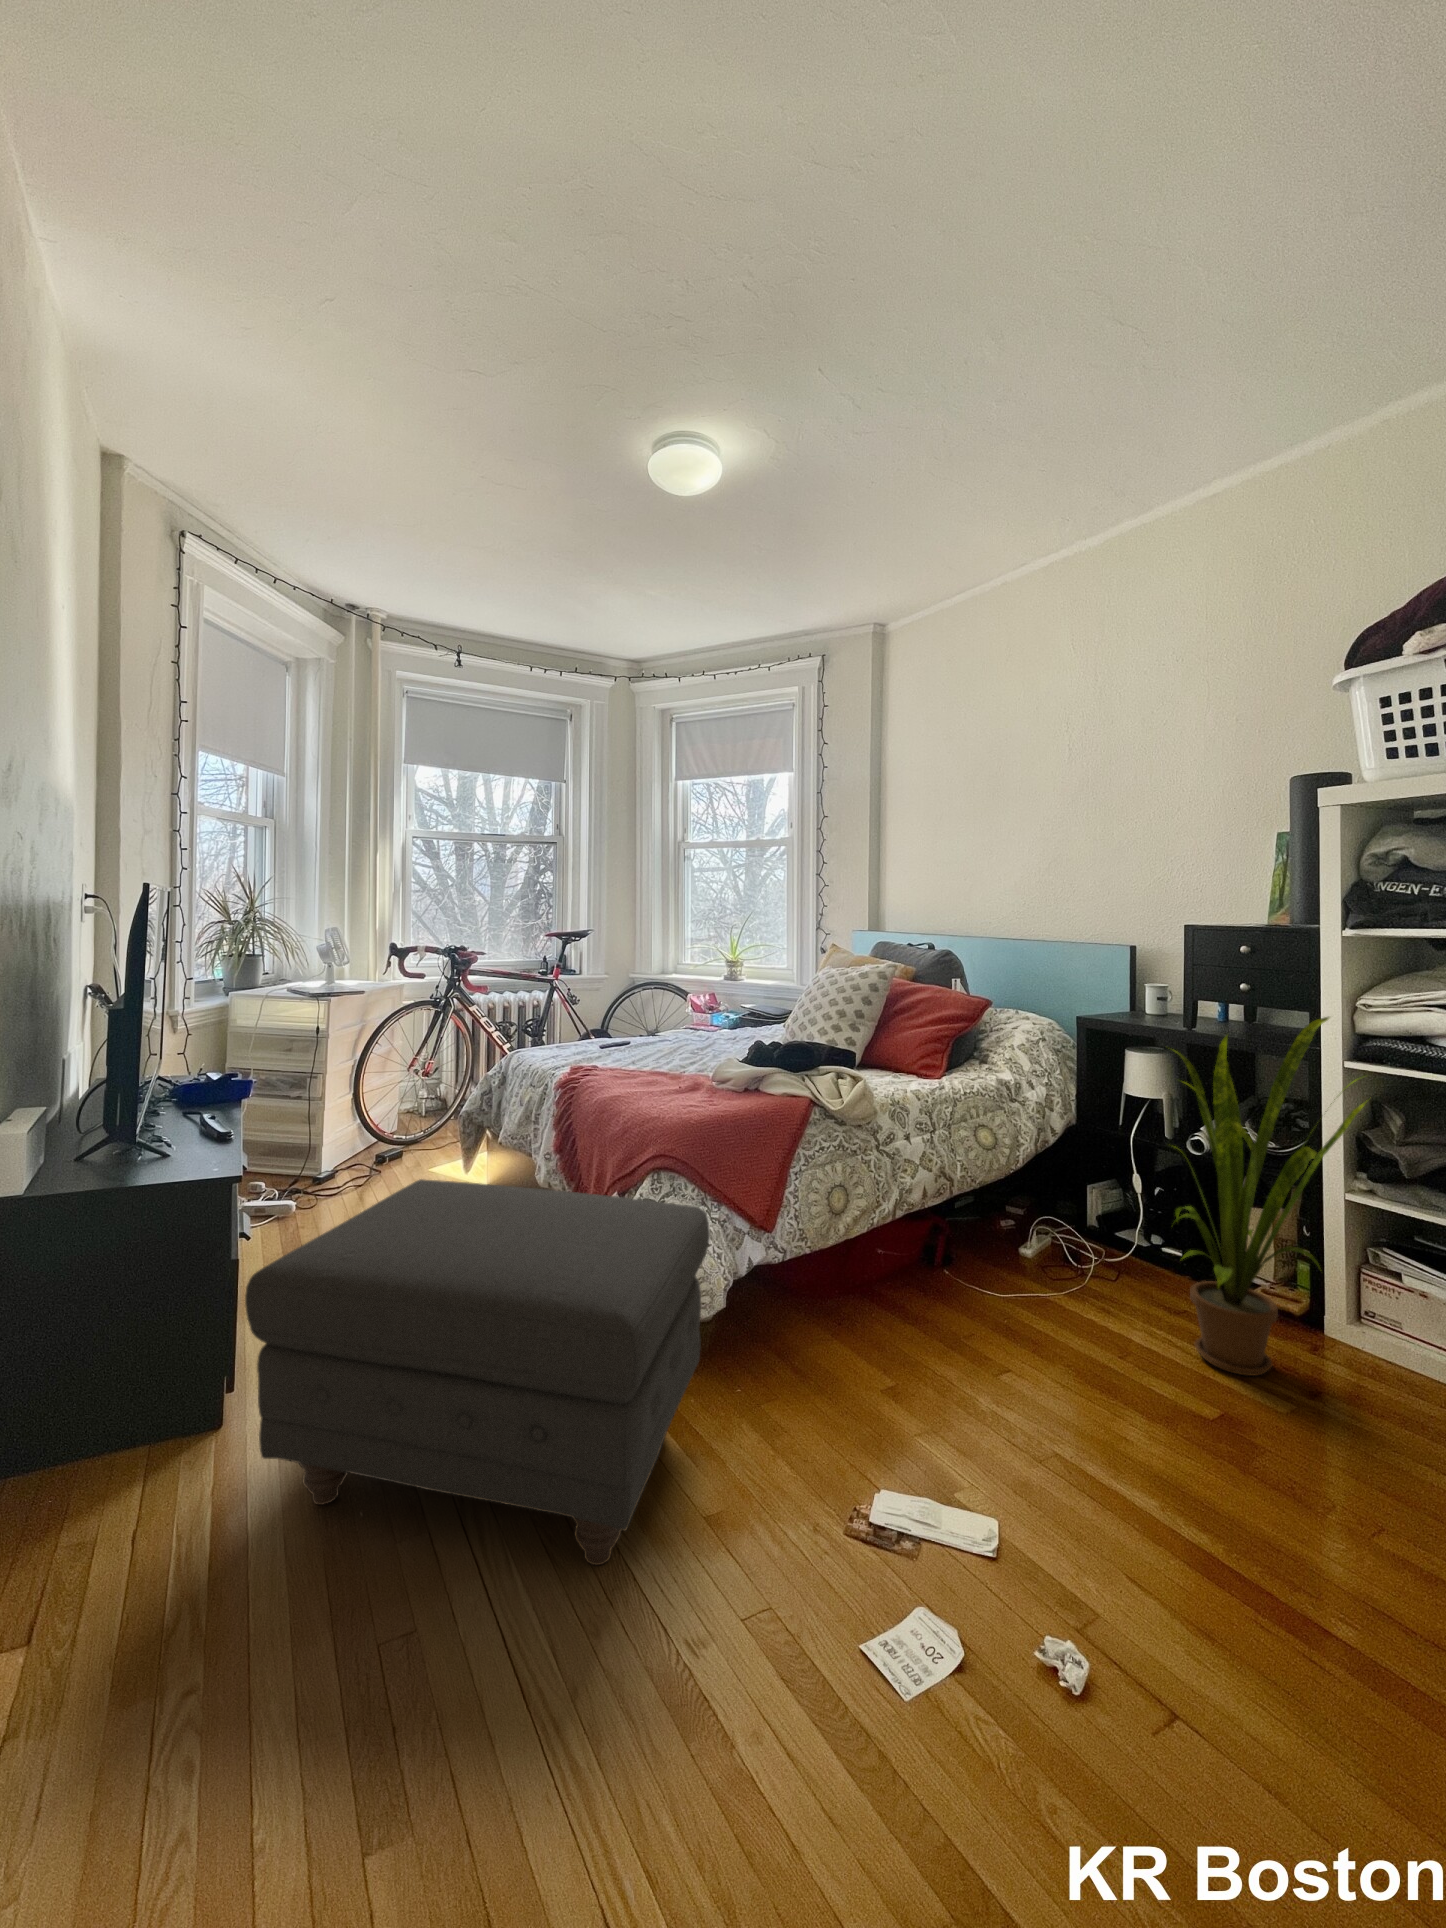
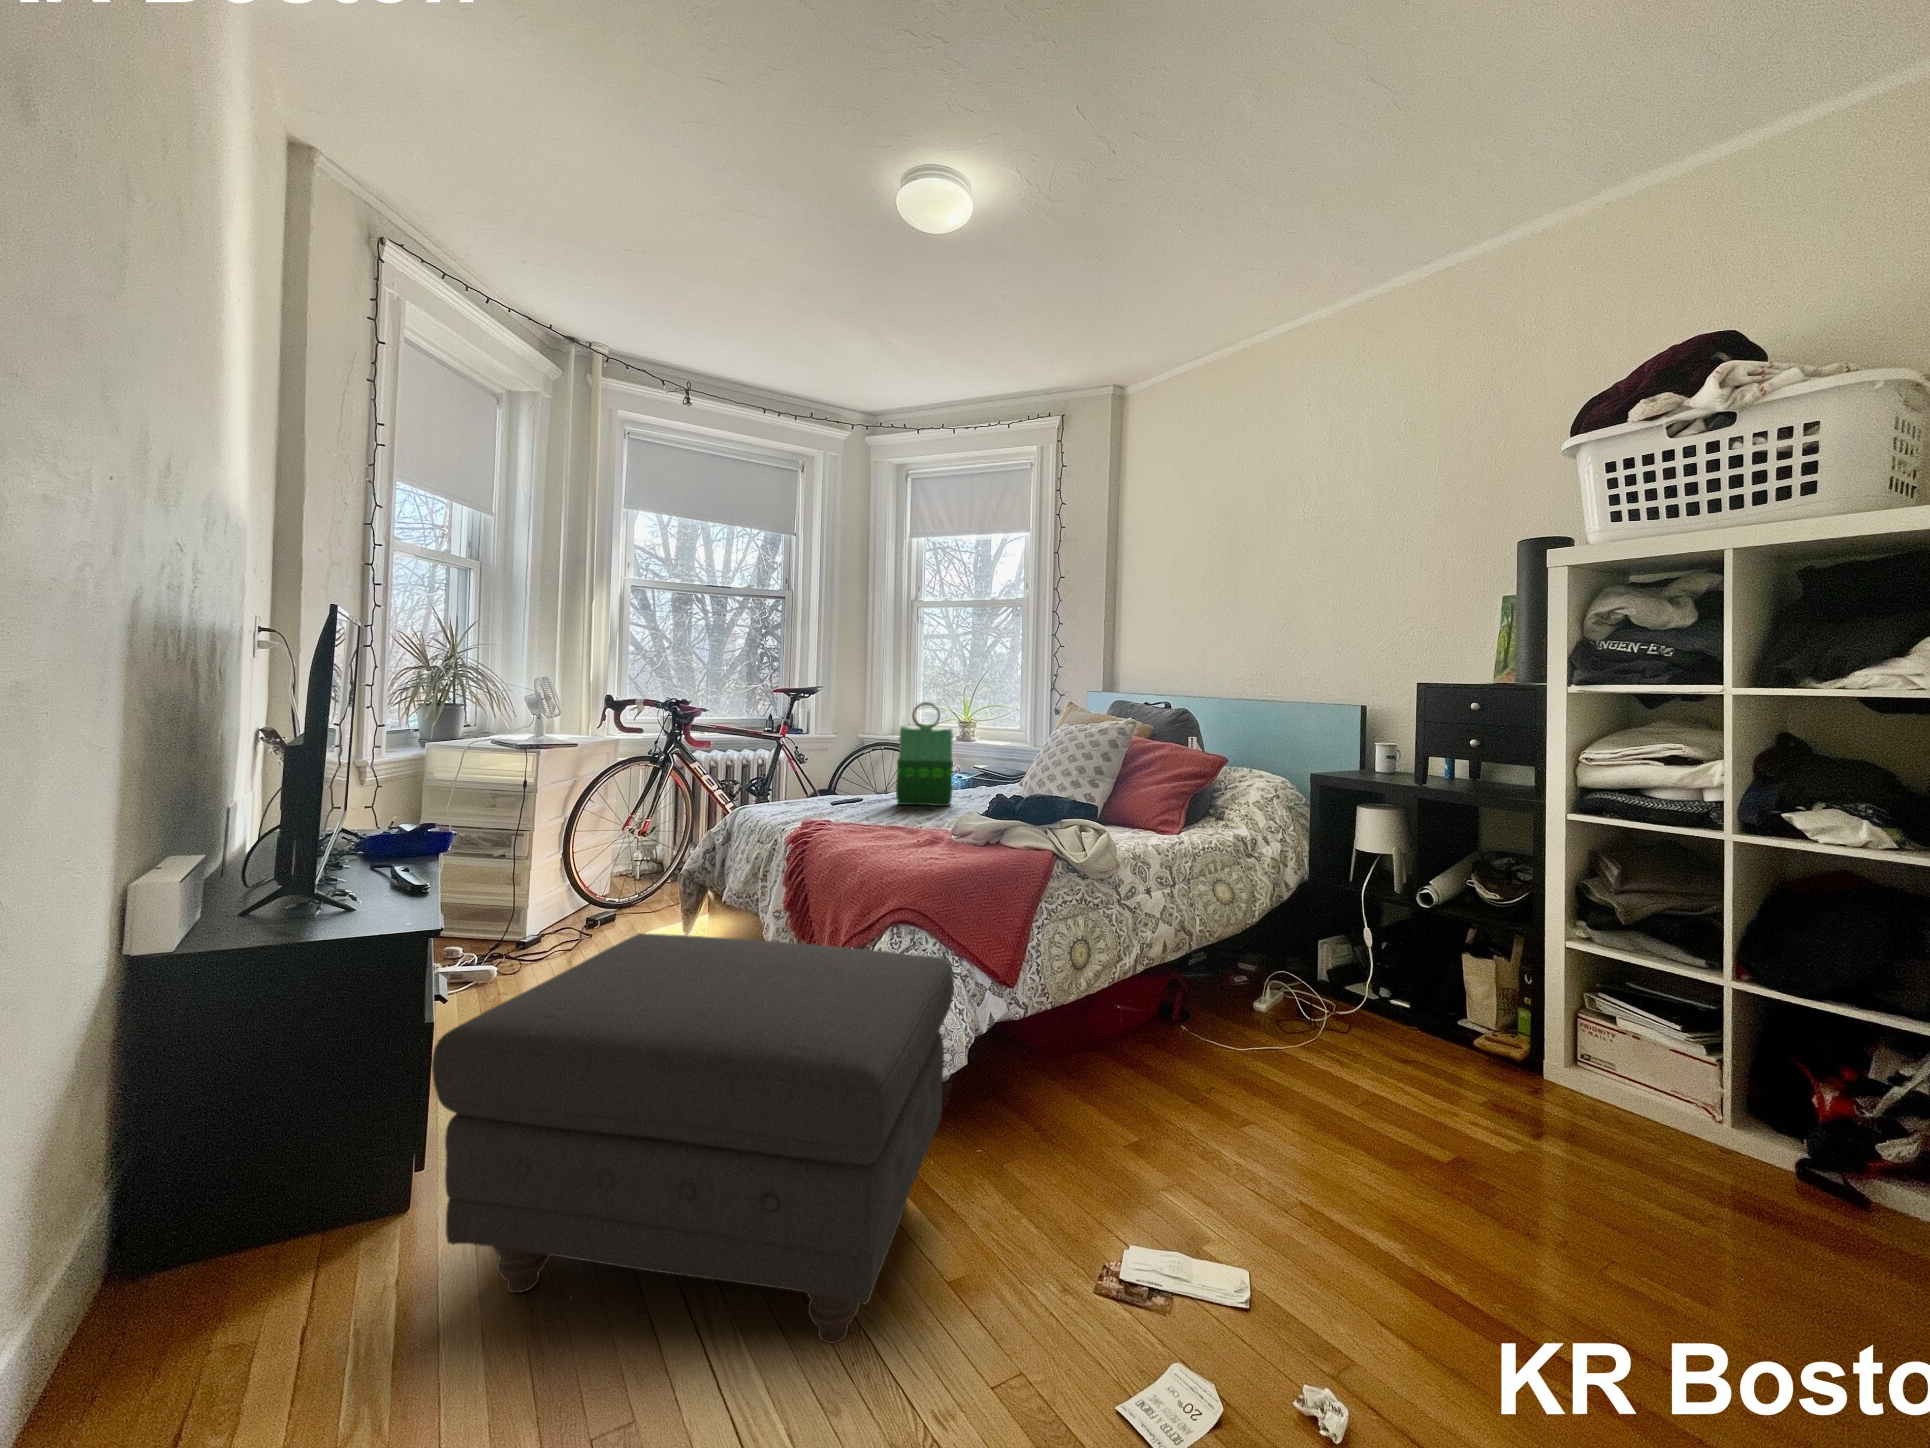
tote bag: none [660,948,715,1049] -> present [896,702,953,806]
house plant: present [1173,1017,1370,1376] -> none [1397,768,1596,1118]

